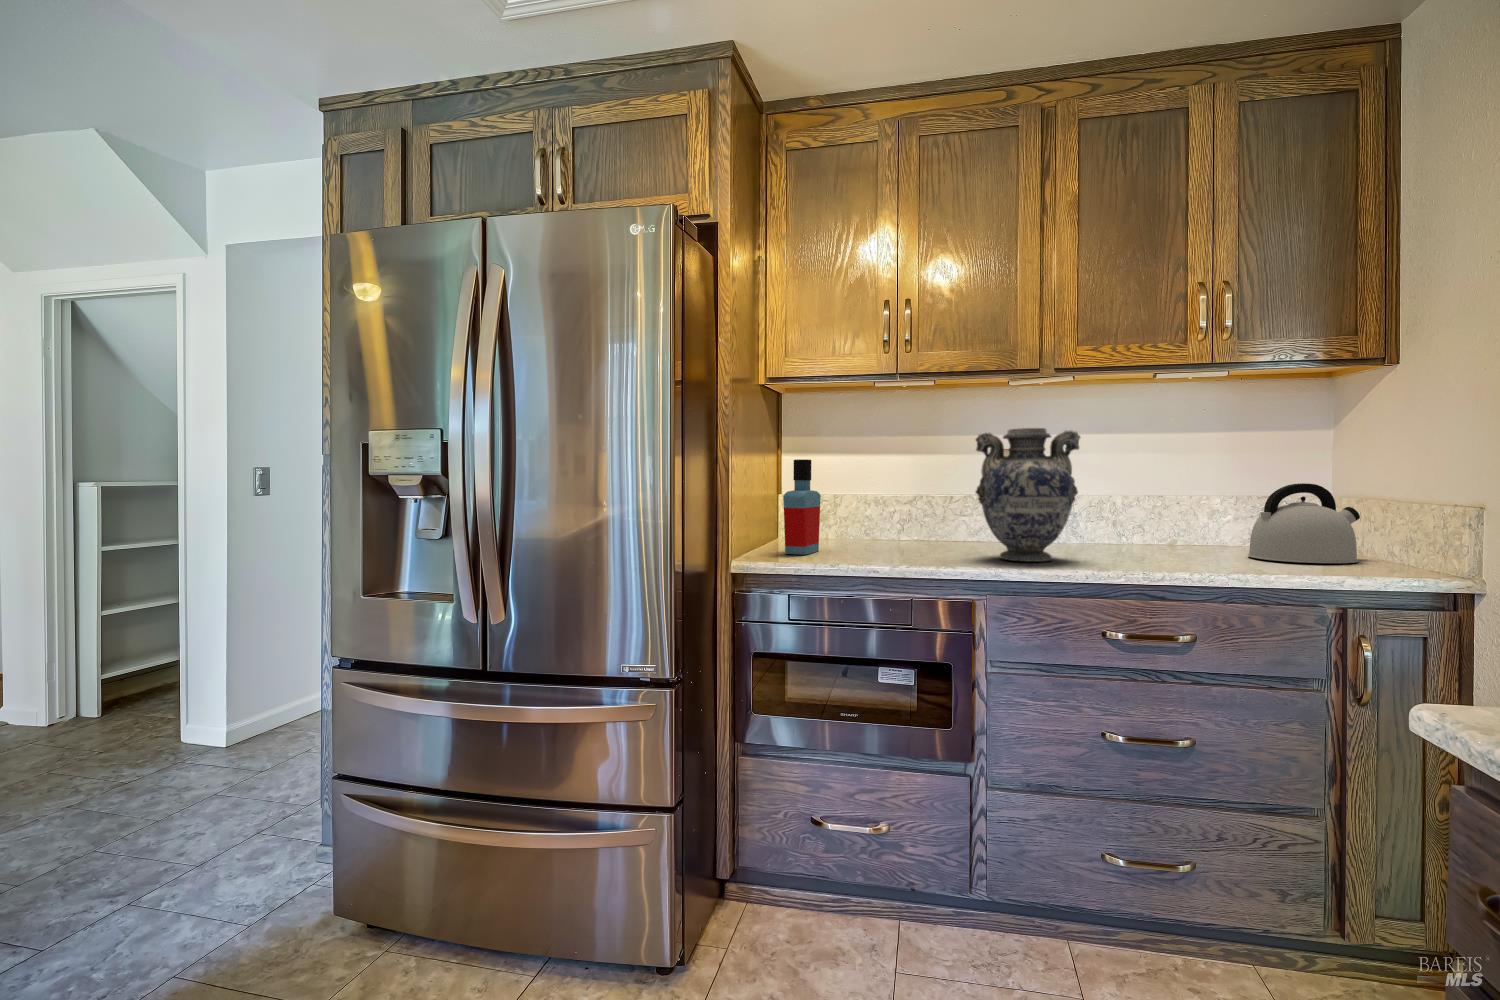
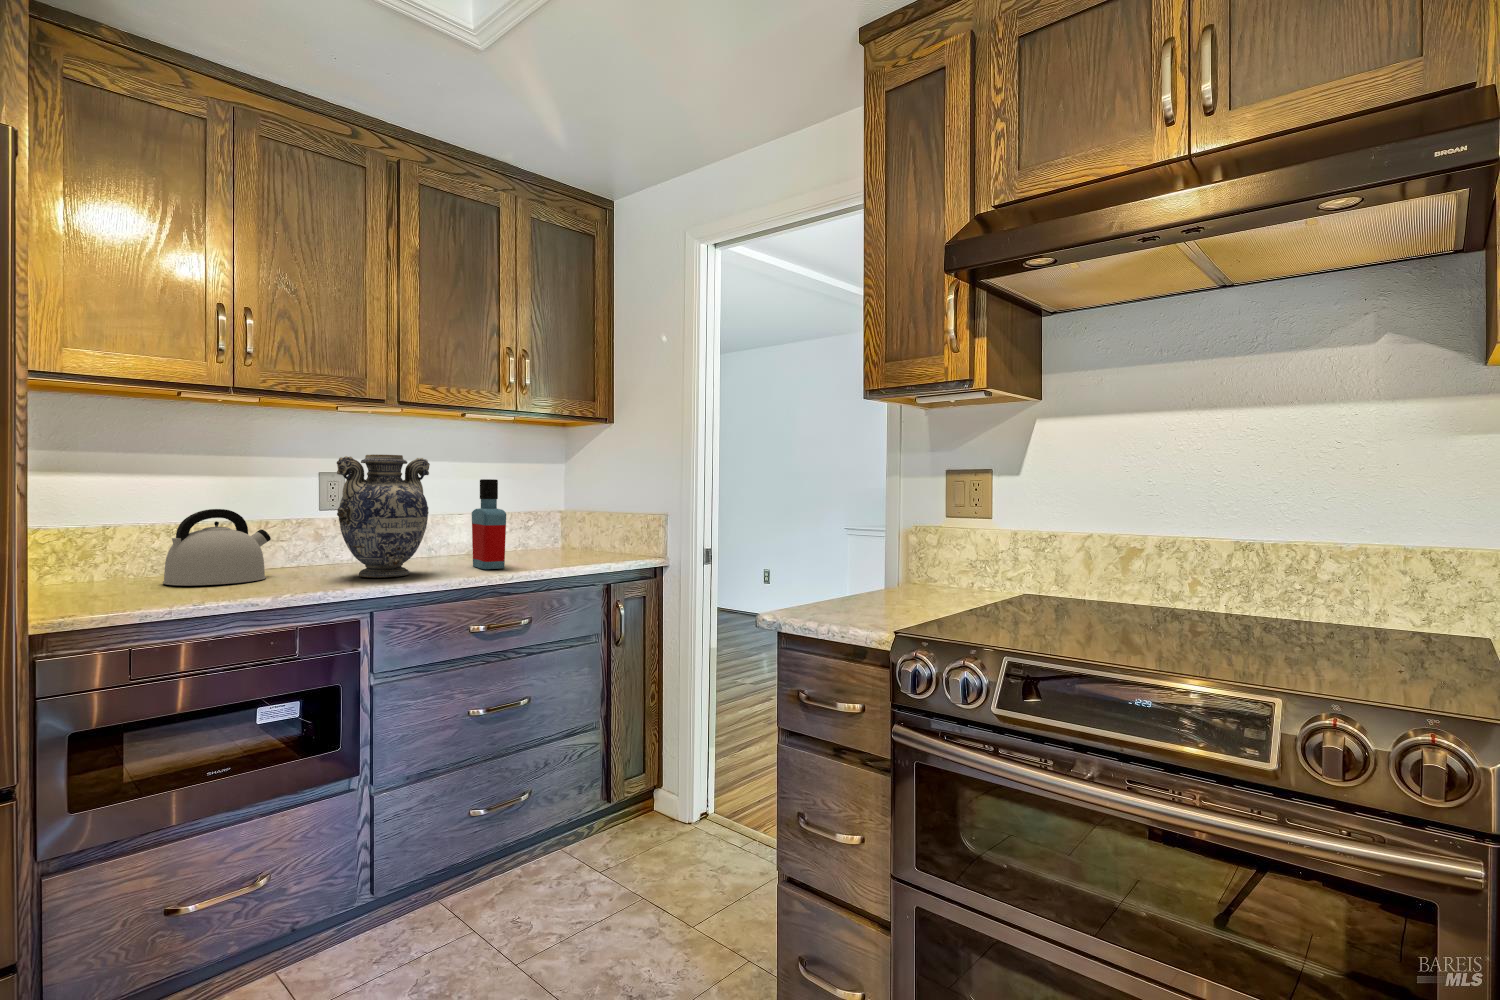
bottle: present [783,459,821,555] -> present [472,479,506,569]
kettle: present [1248,483,1360,563] -> present [163,509,271,586]

